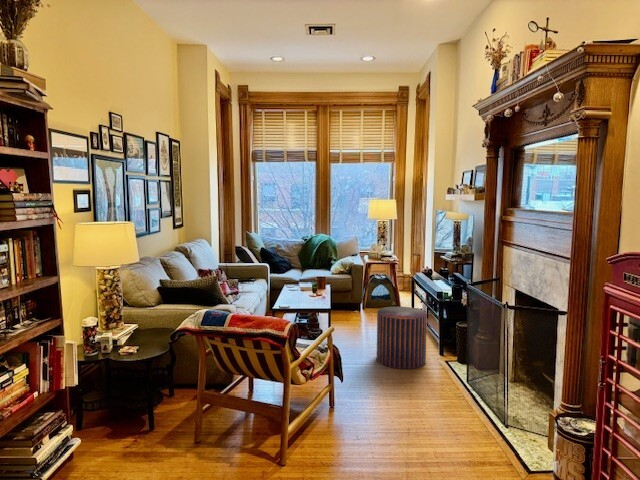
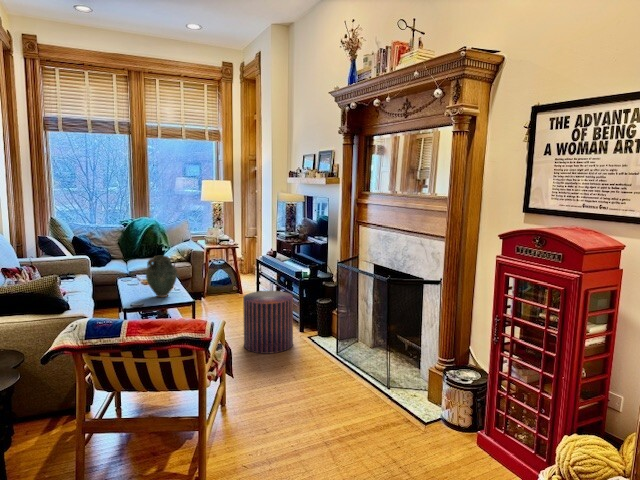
vase: none [295,265,321,302] -> present [146,256,177,297]

